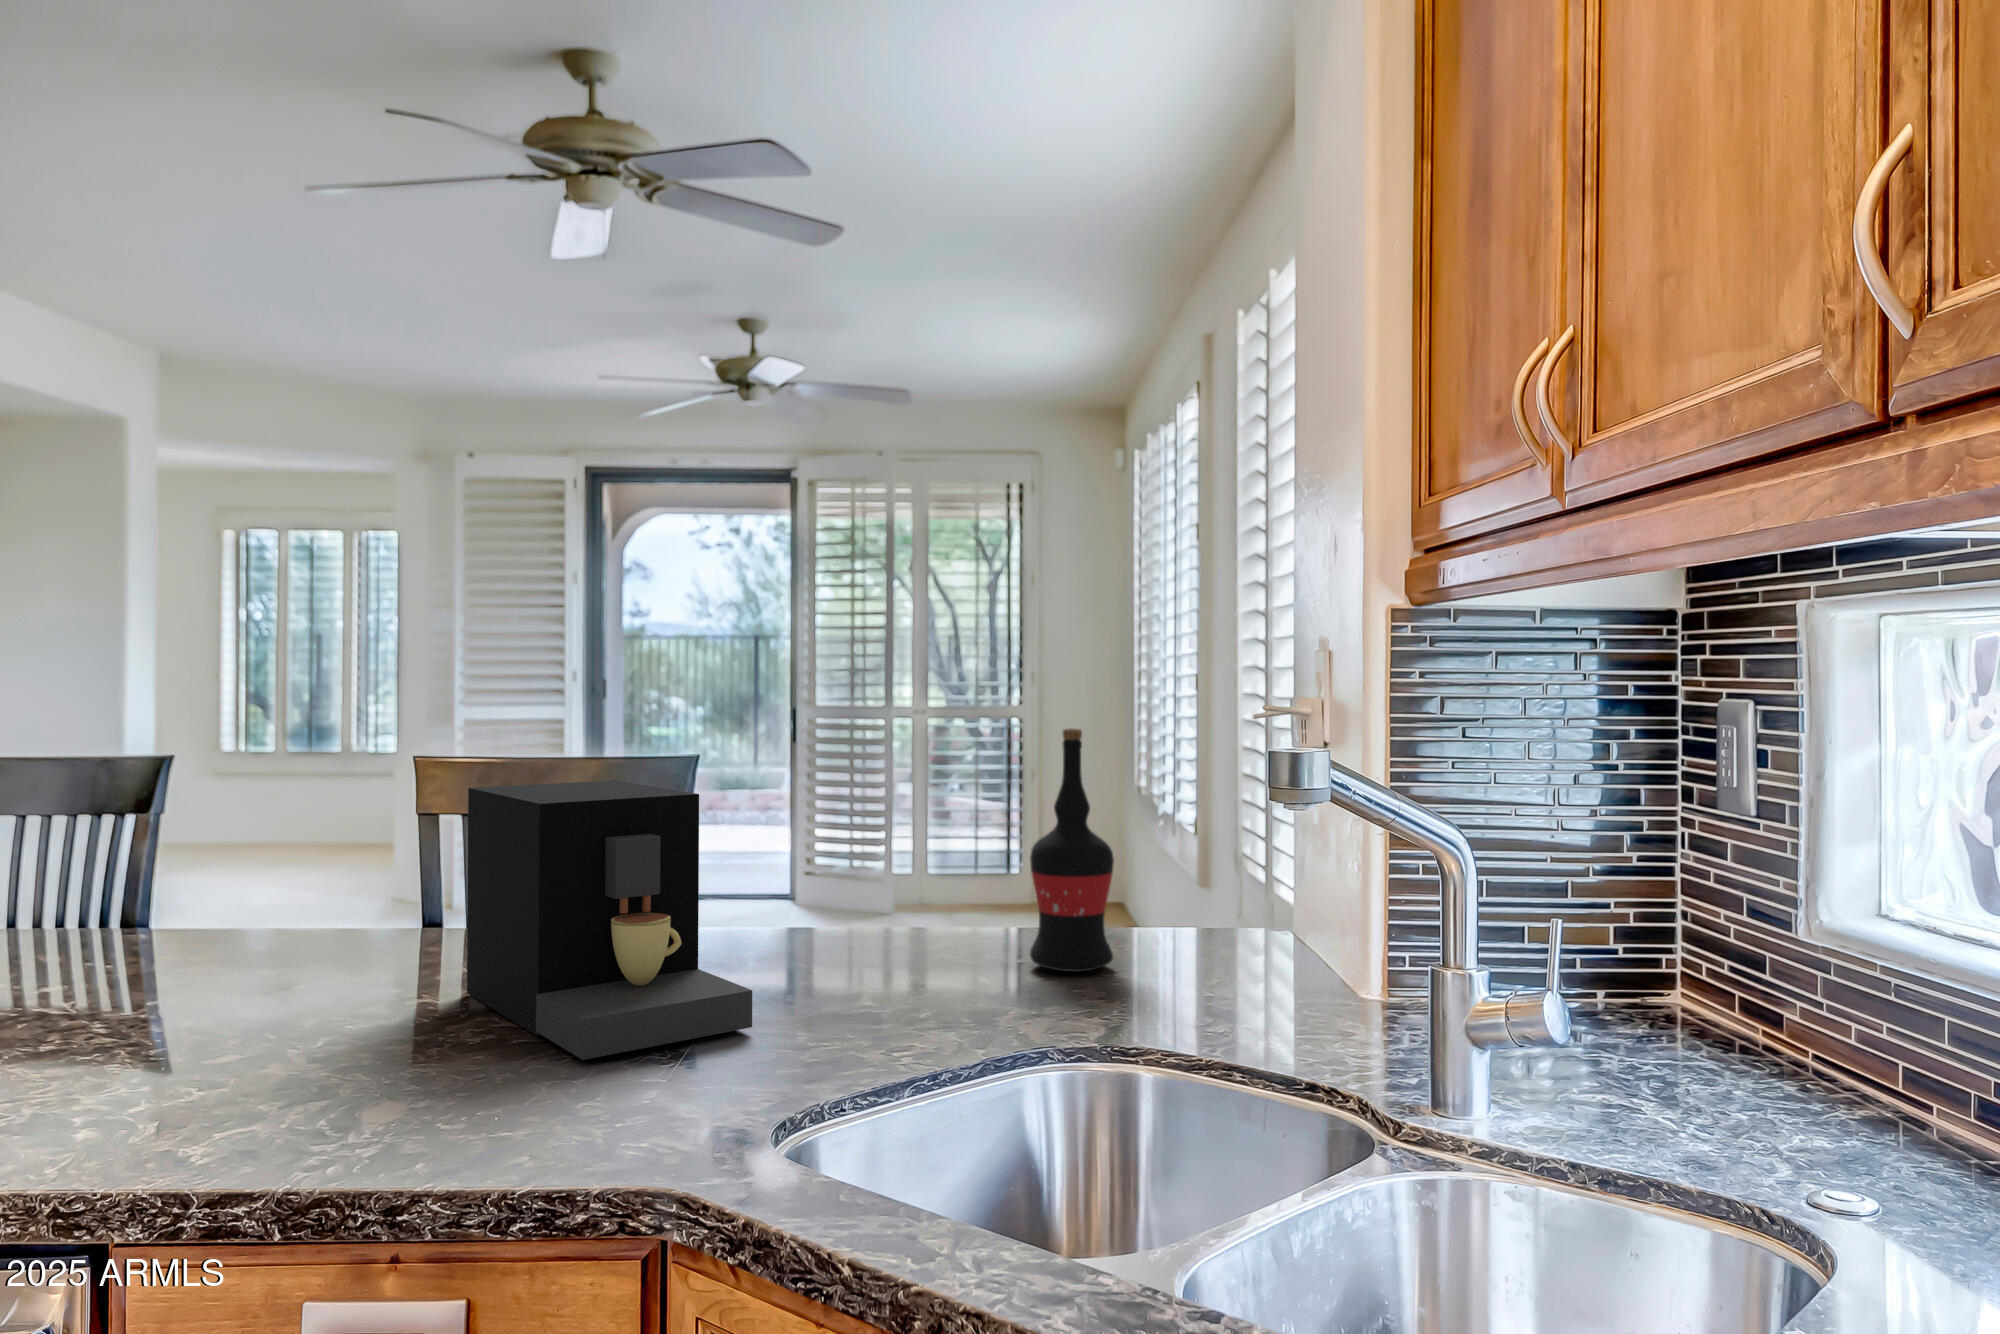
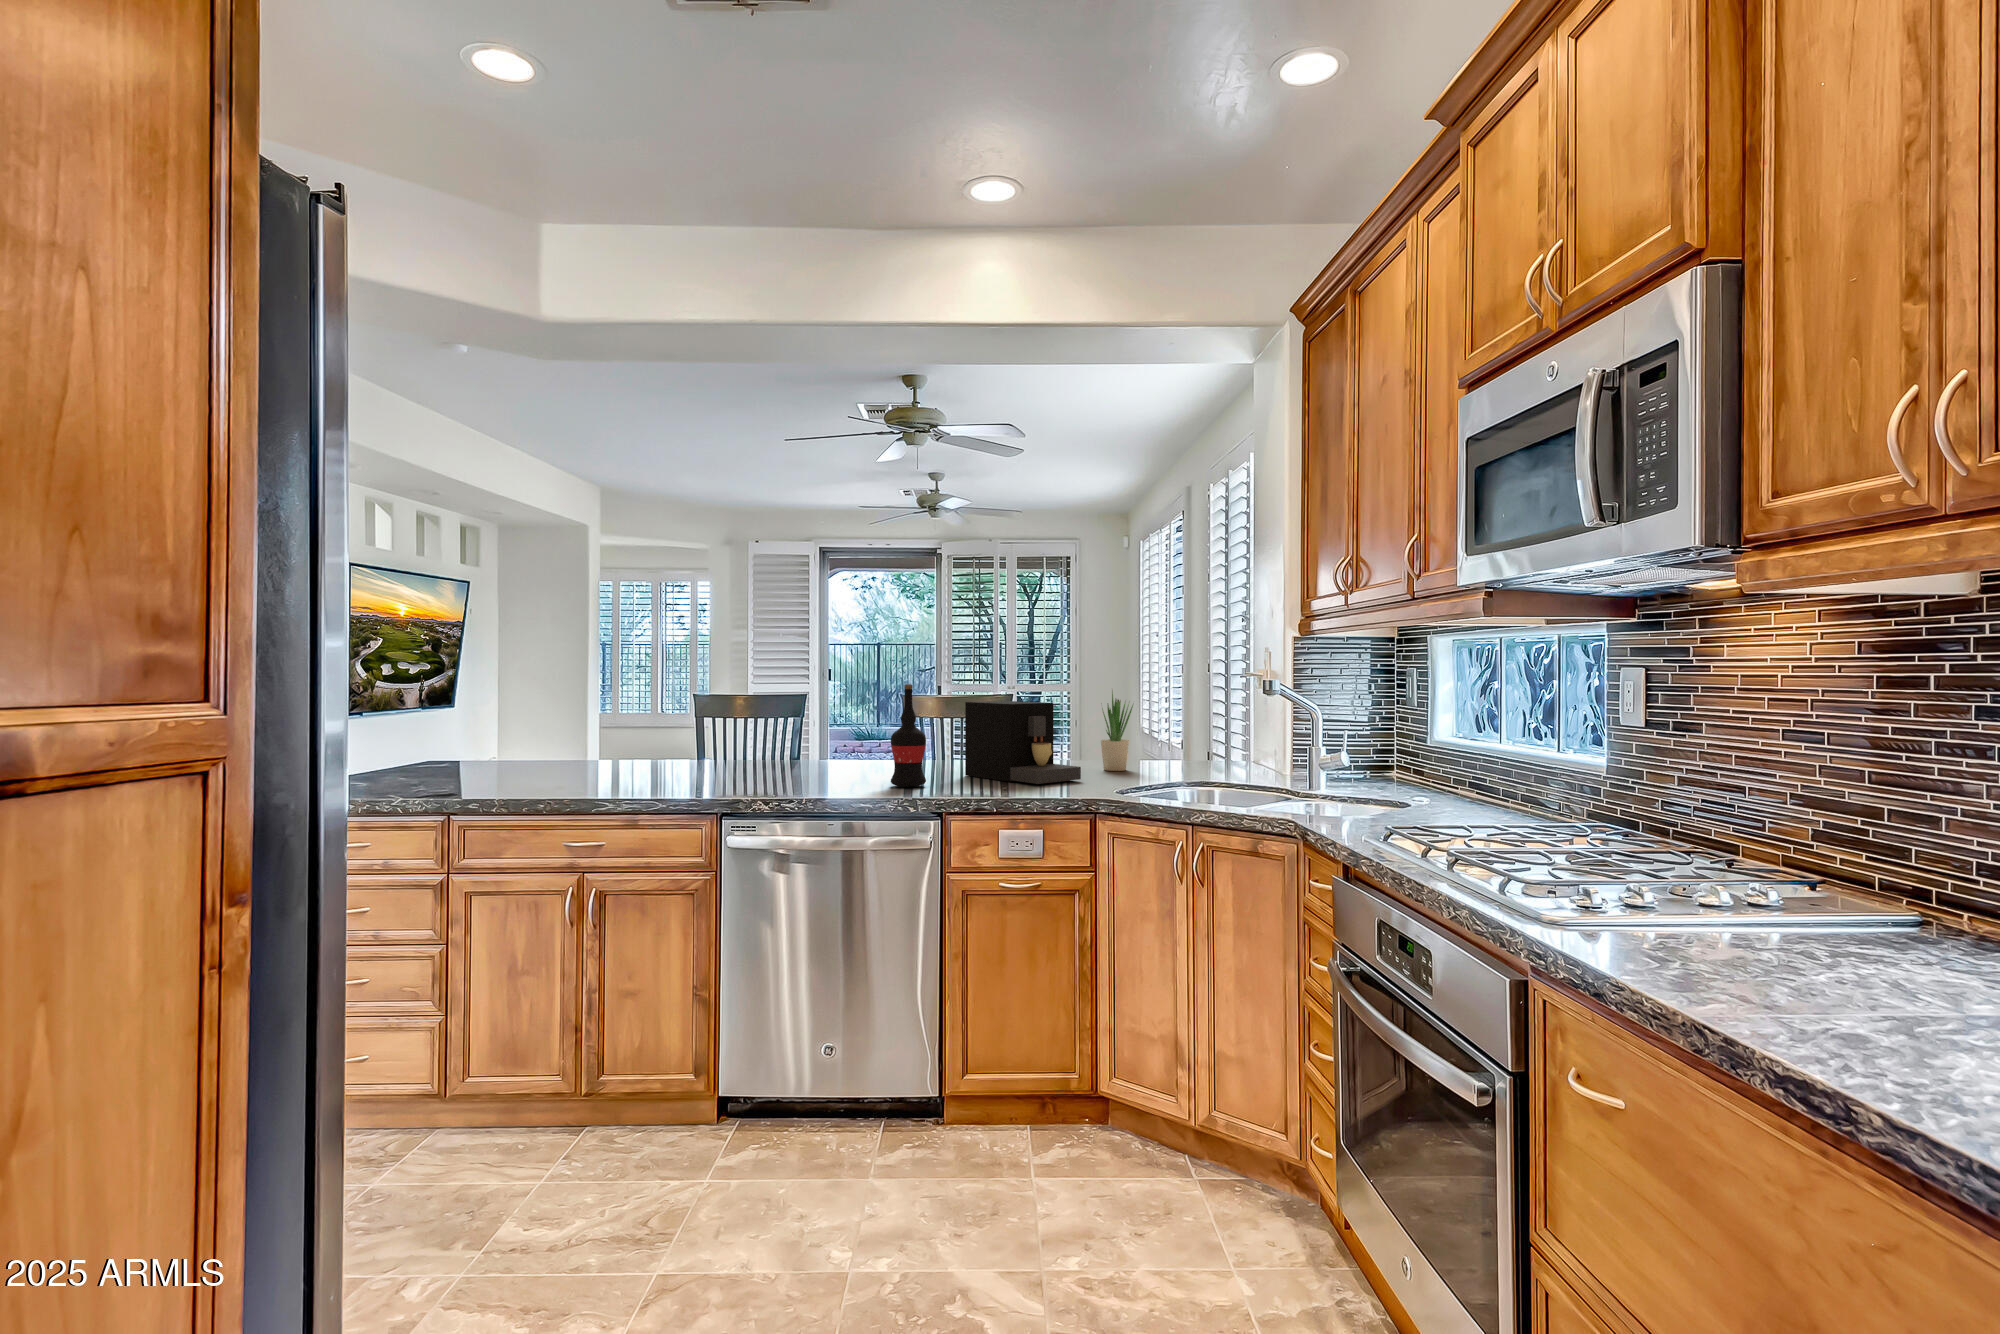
wine bottle: present [1030,728,1114,972] -> present [891,684,926,787]
potted plant: none [873,744,961,972] -> present [1101,691,1133,771]

